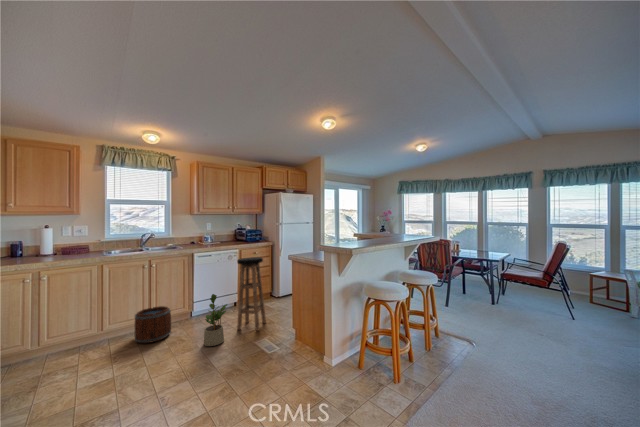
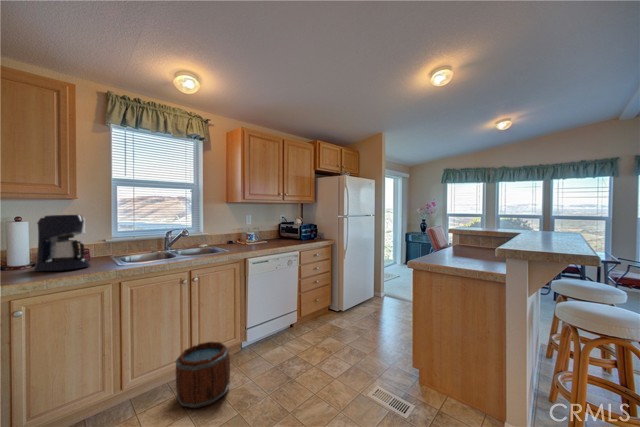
coffee maker: none [53,224,87,257] -> present [33,215,90,272]
bar stool: present [237,257,266,330] -> none [320,264,358,372]
potted plant: present [204,294,227,346] -> none [292,325,326,409]

